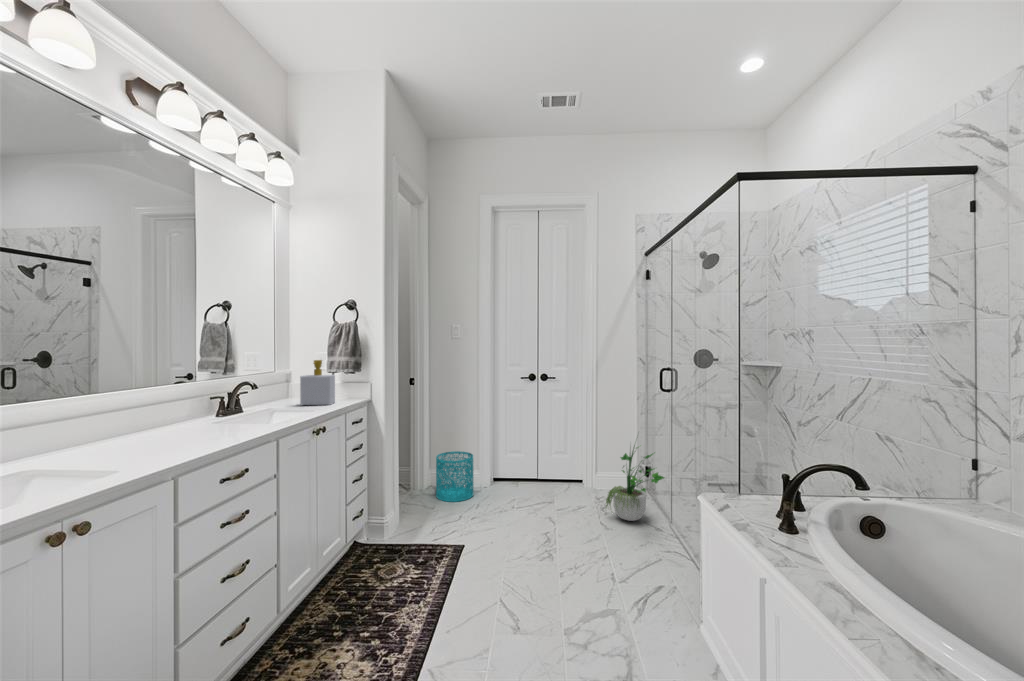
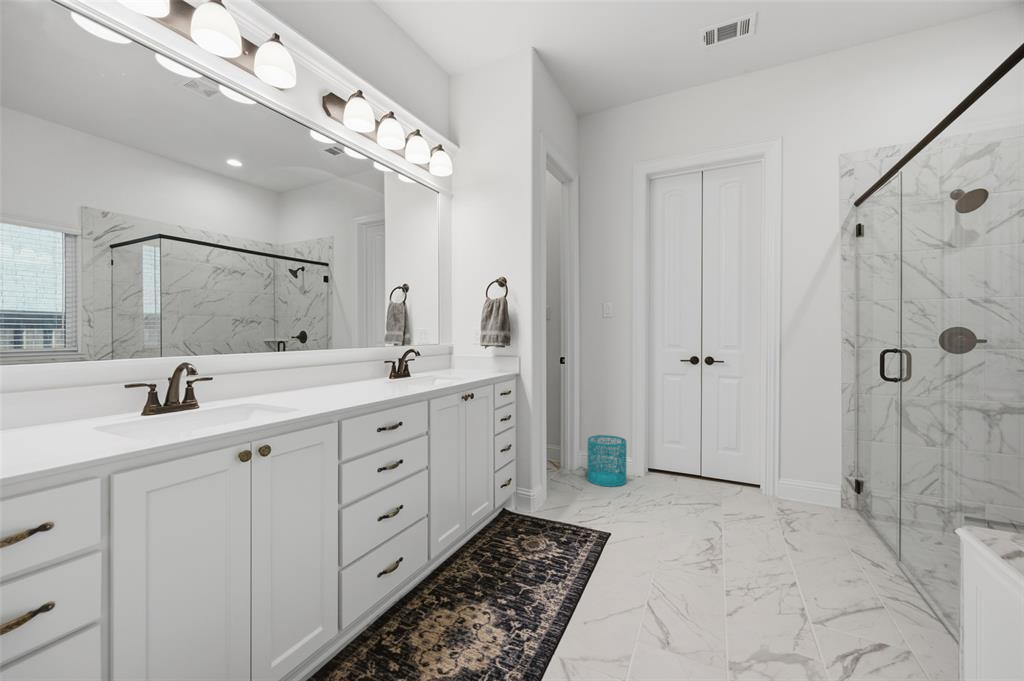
soap bottle: present [300,360,335,405] -> none [458,334,488,376]
potted plant: present [606,445,664,521] -> none [786,427,879,540]

